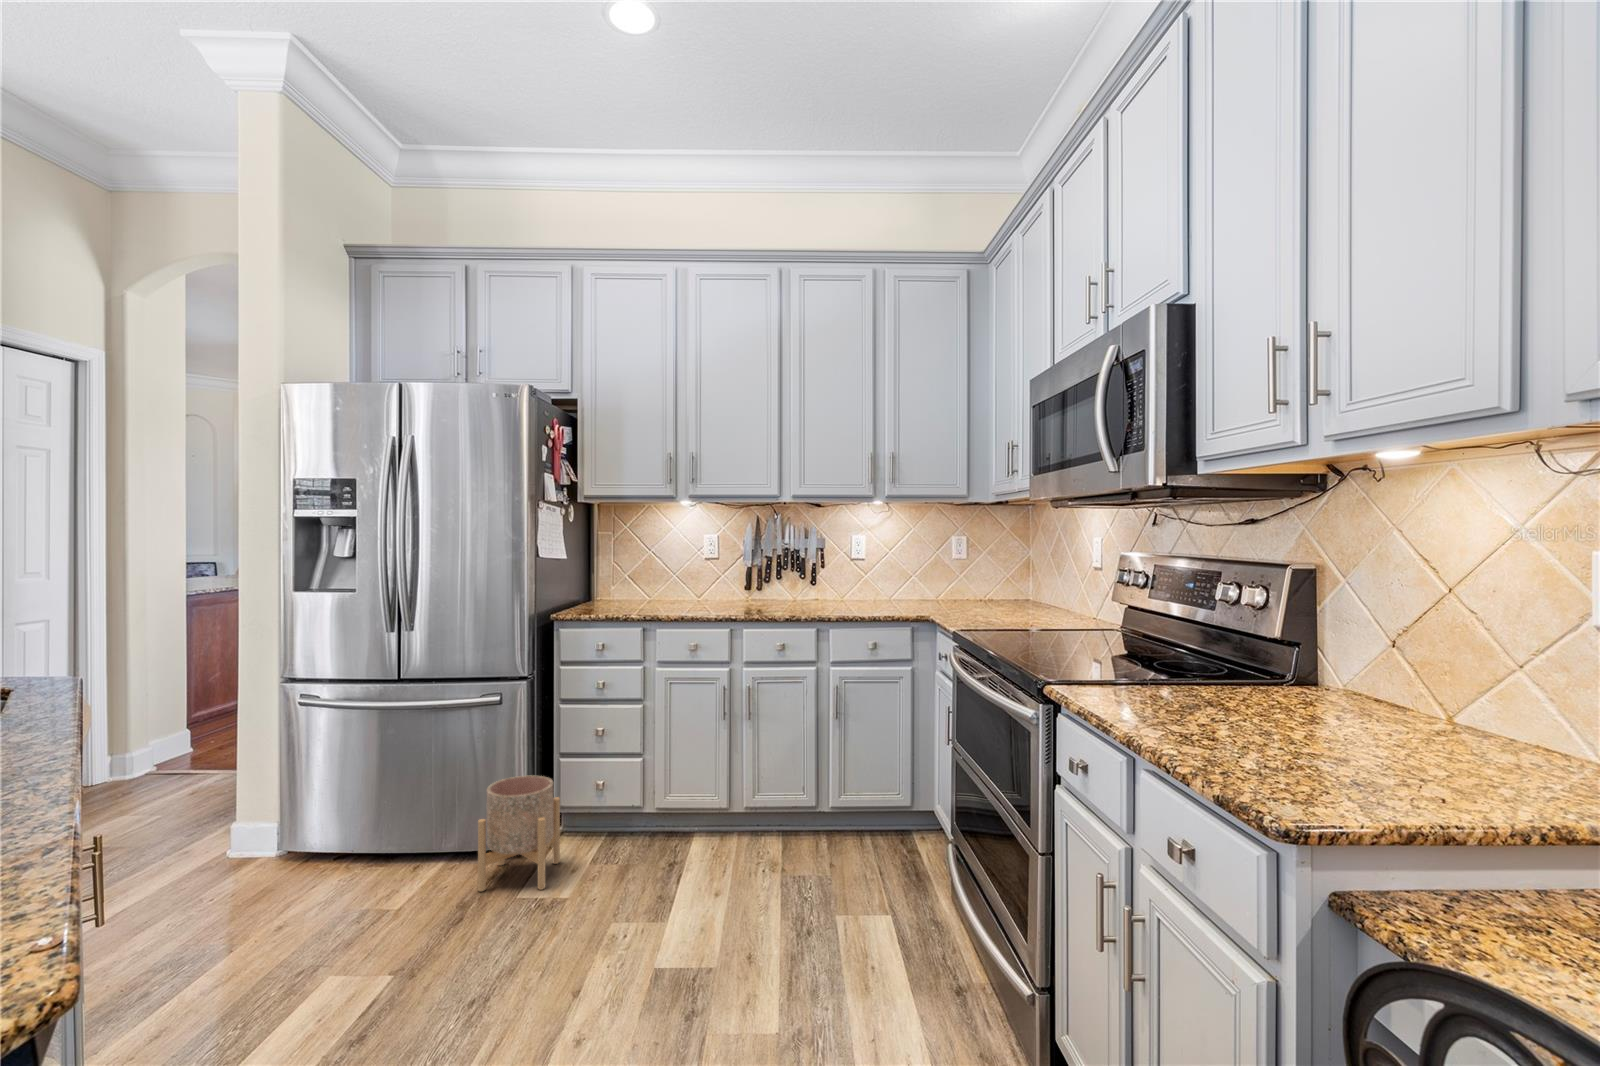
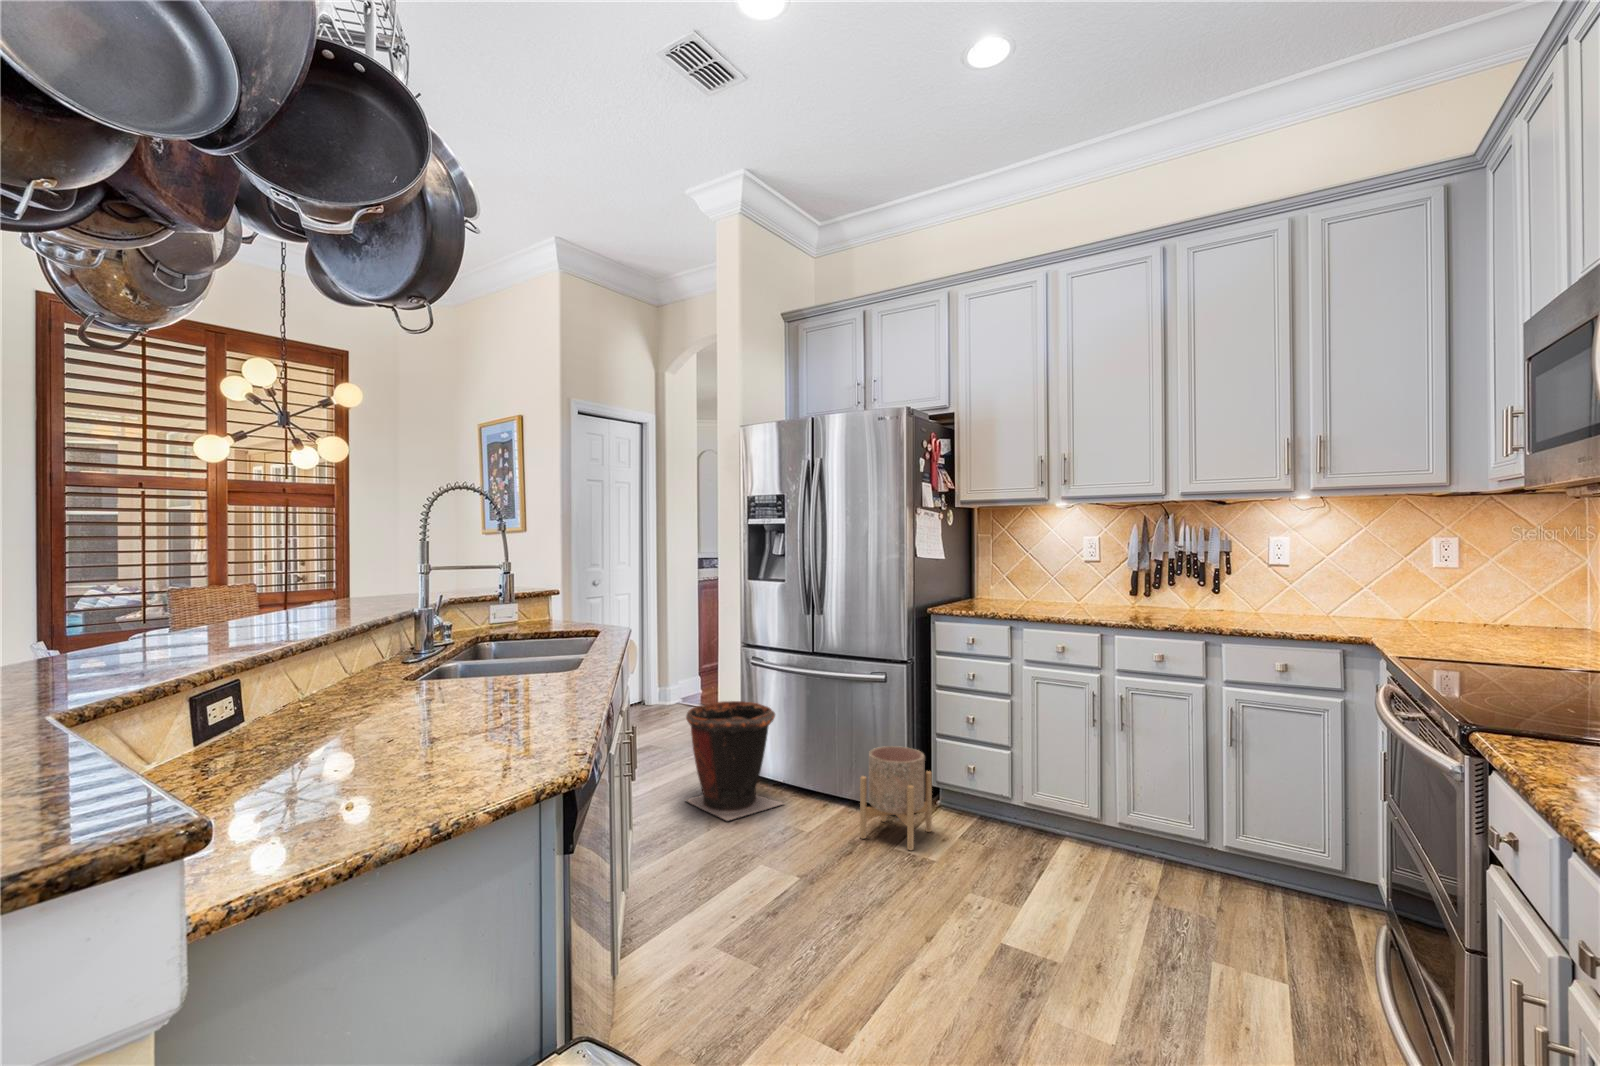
waste bin: none [202,754,365,917] -> present [686,701,783,820]

